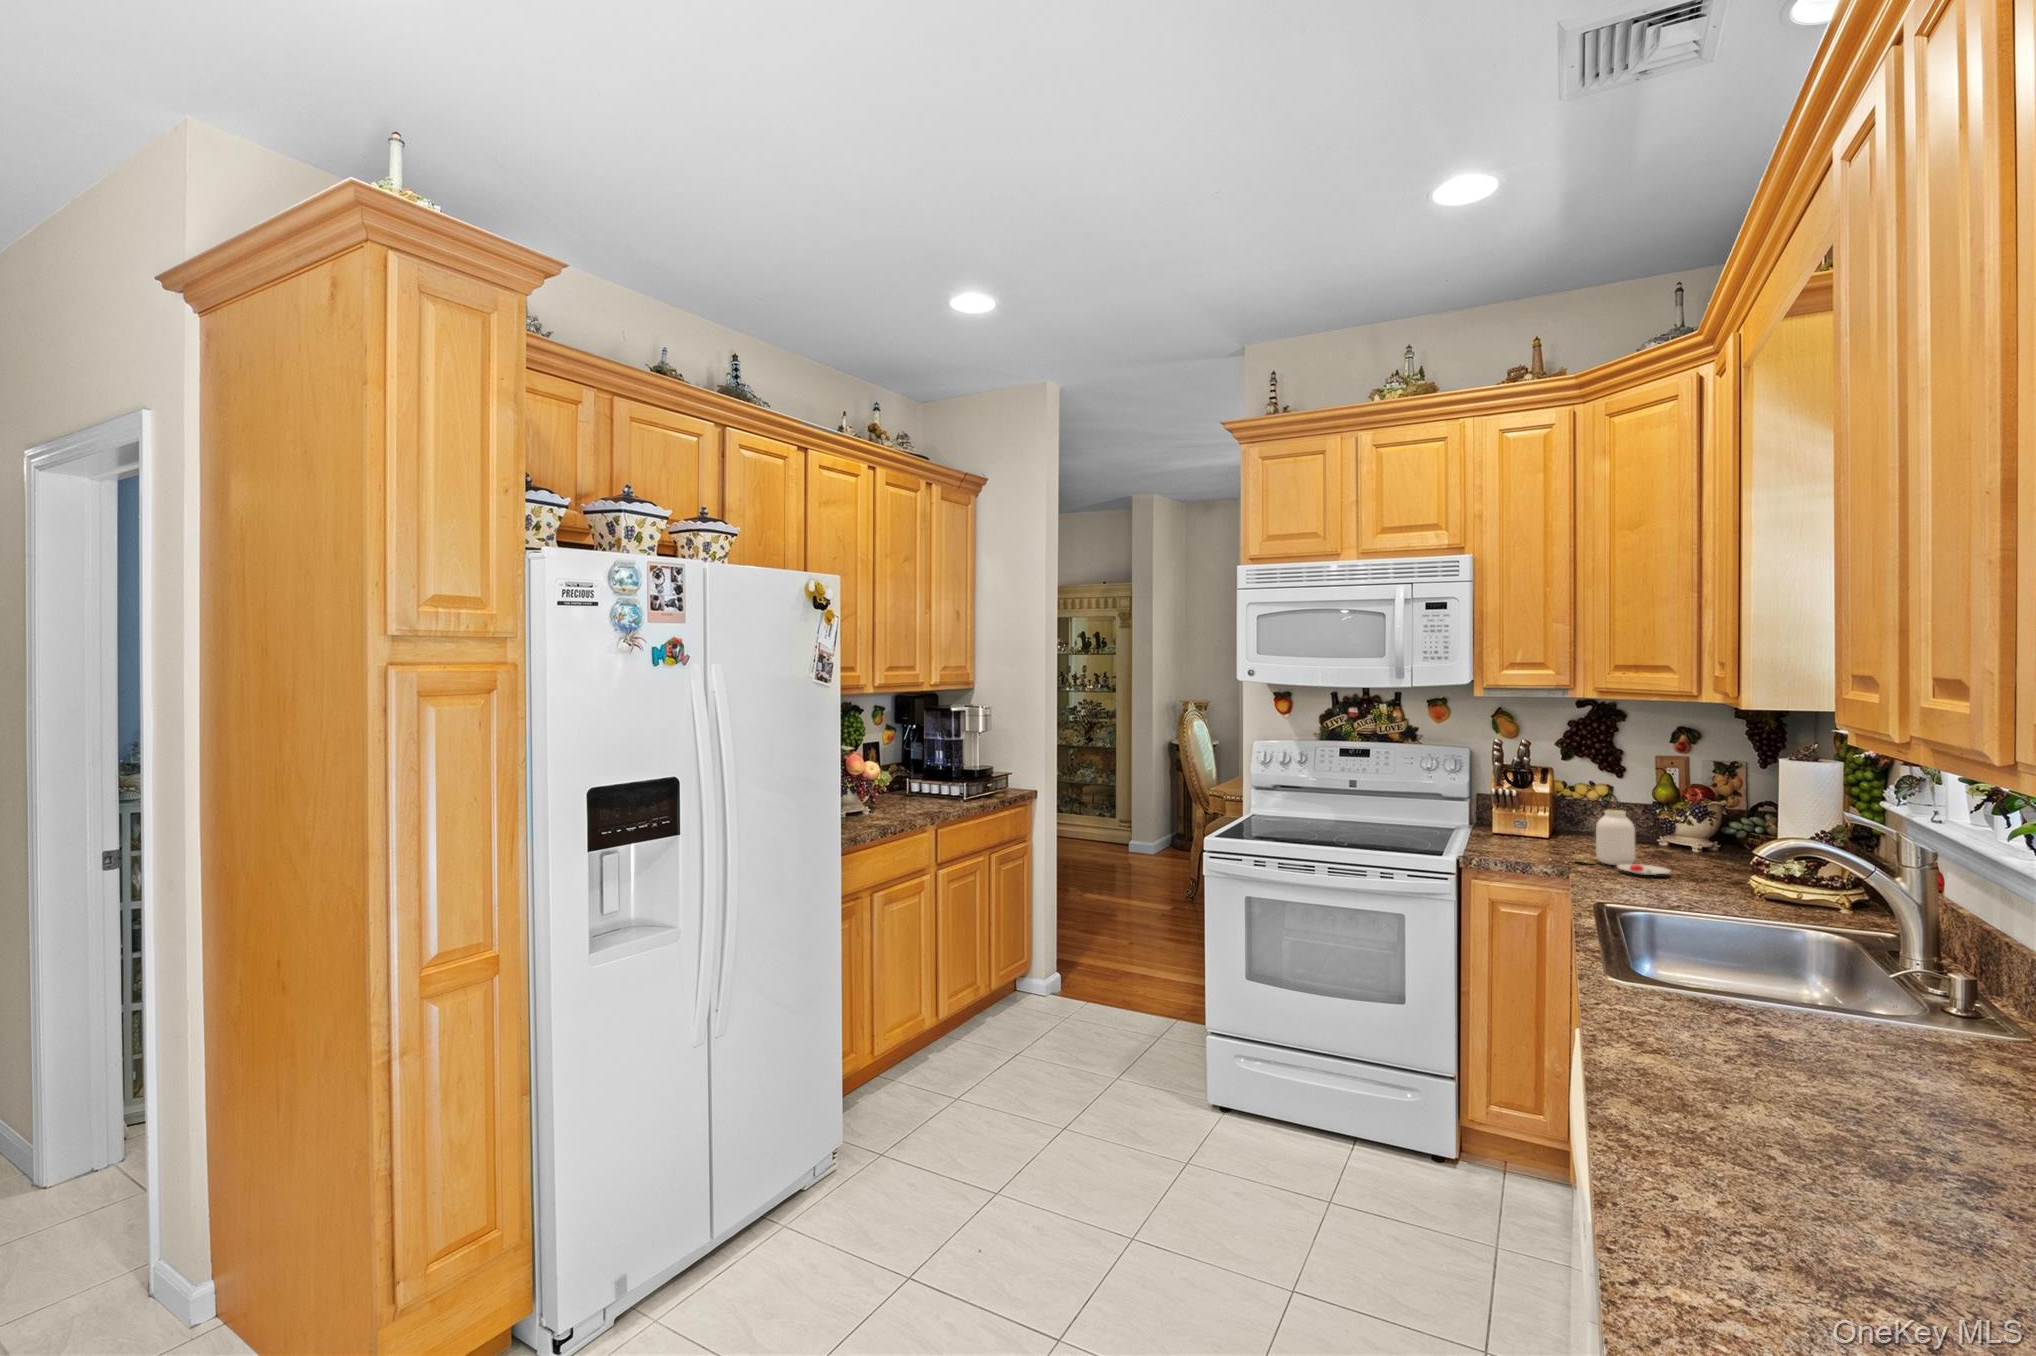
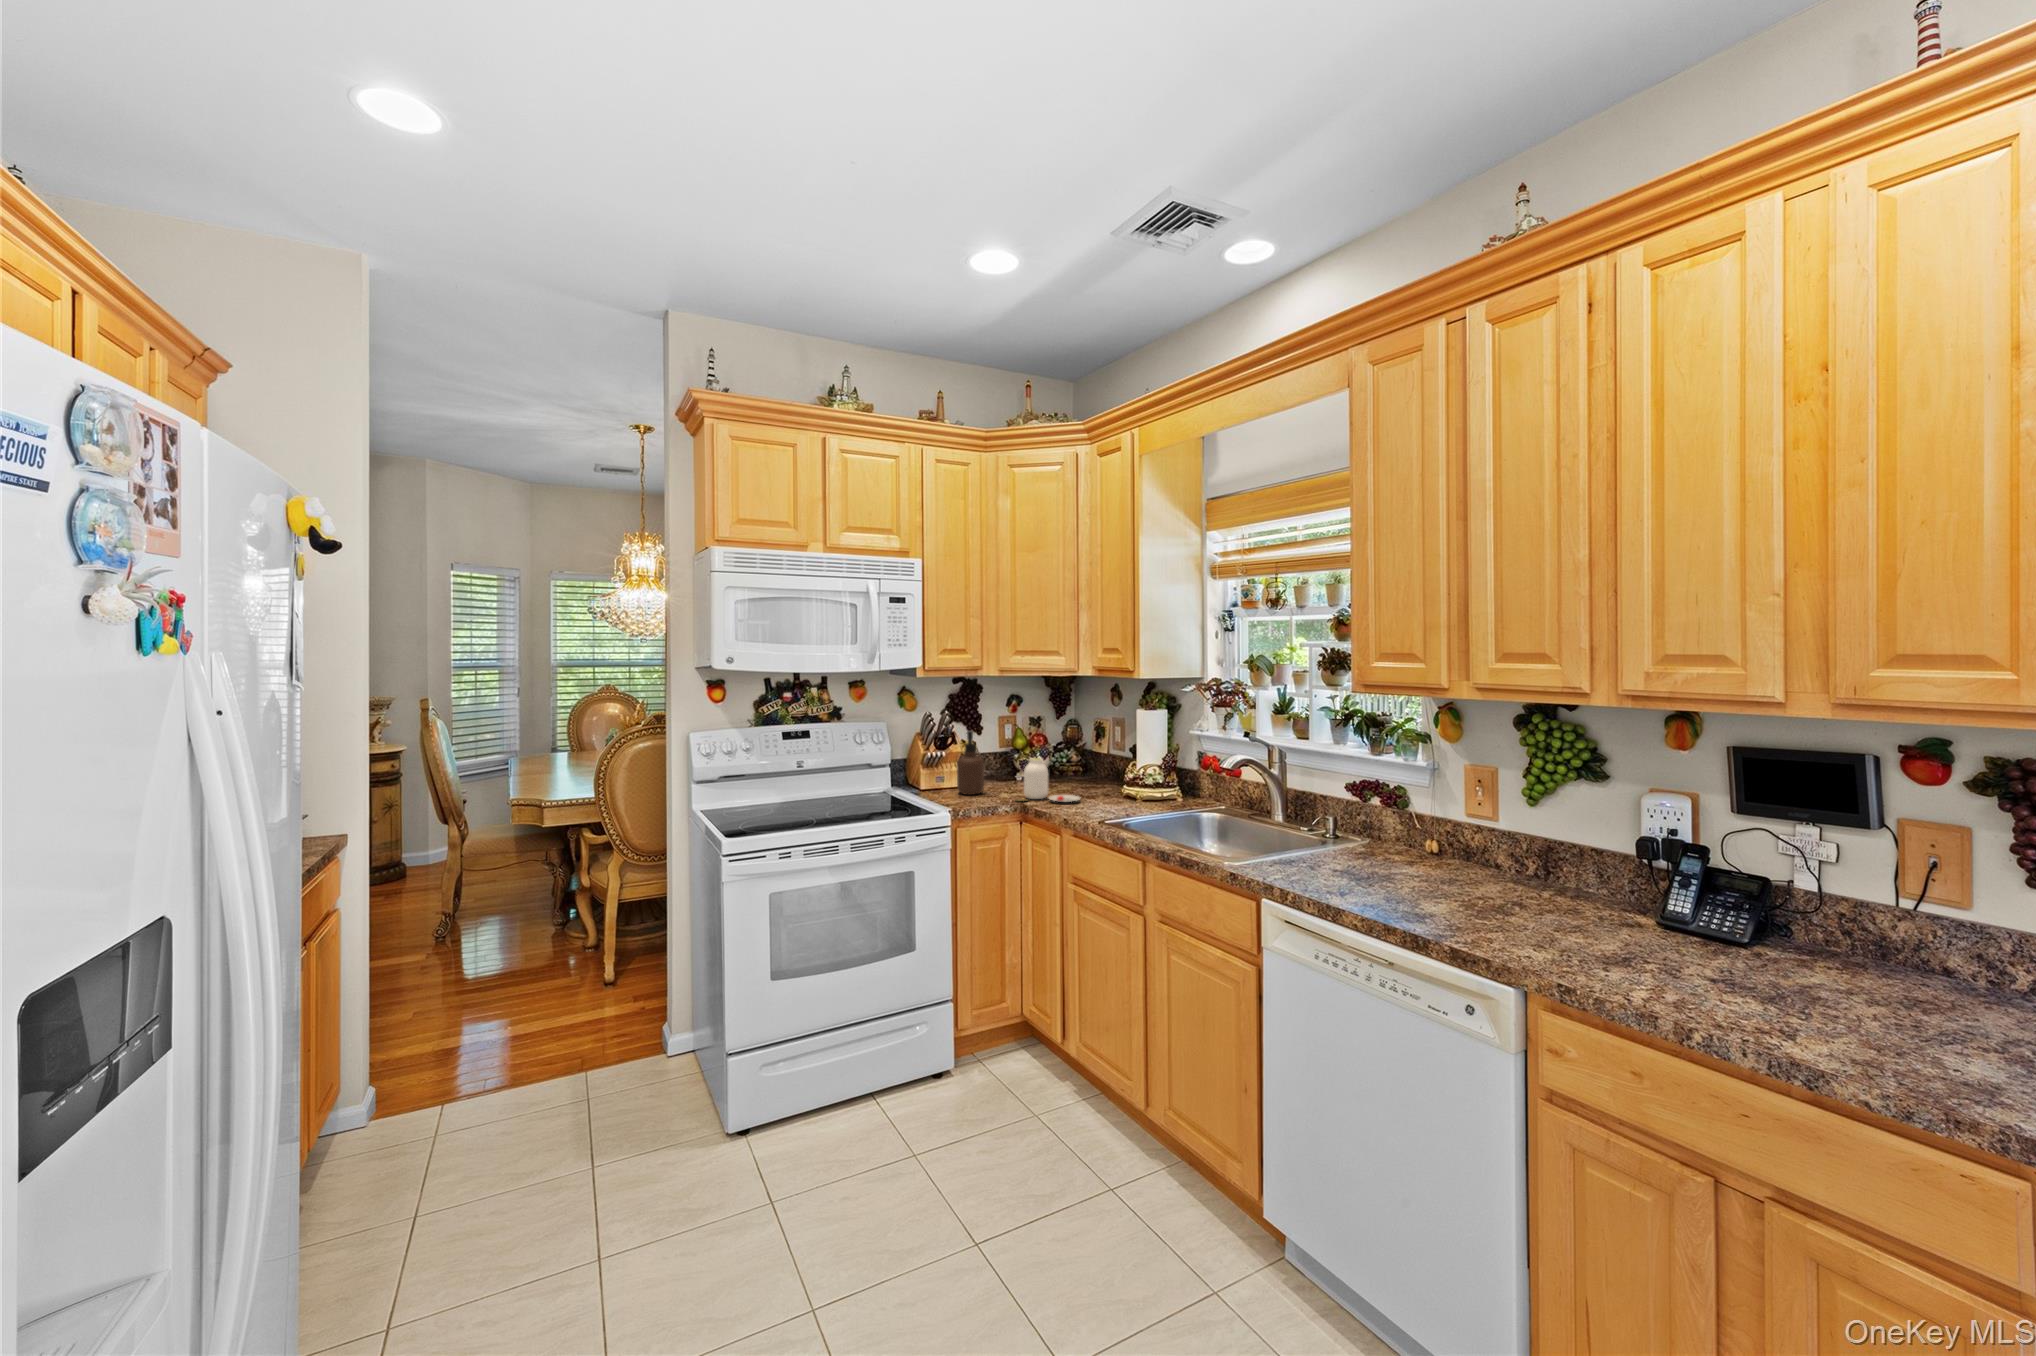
soap dispenser: none [1527,766,1567,848] -> present [957,731,984,795]

